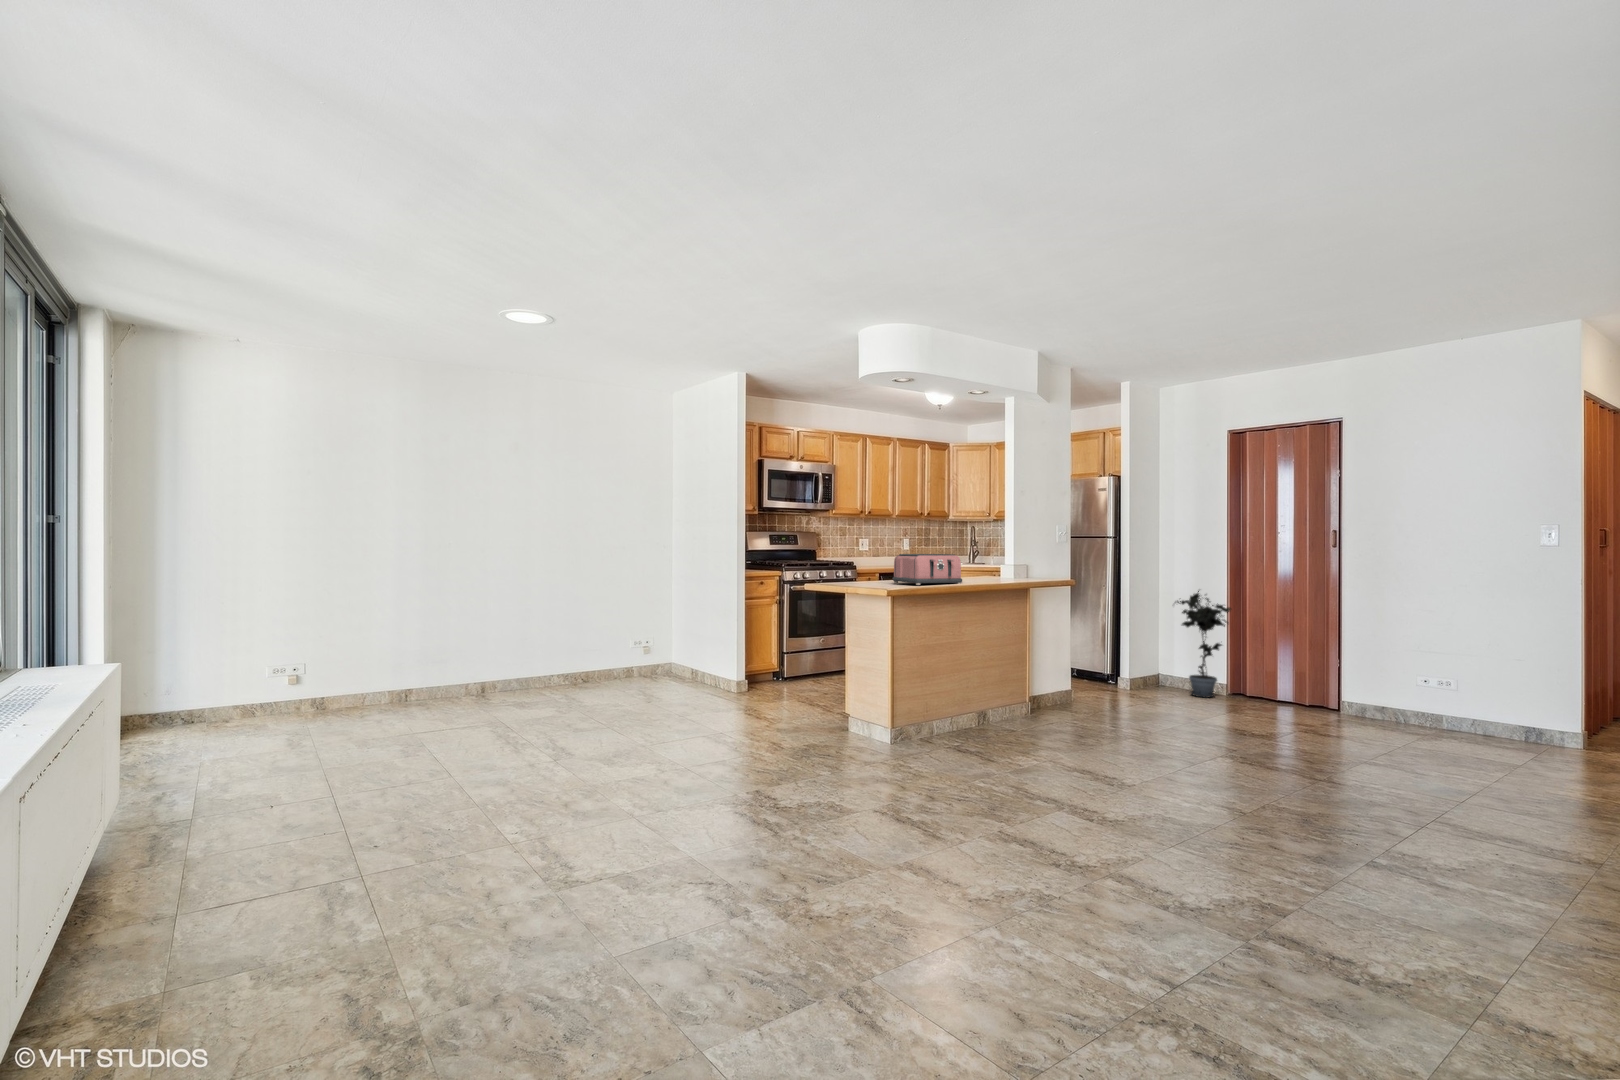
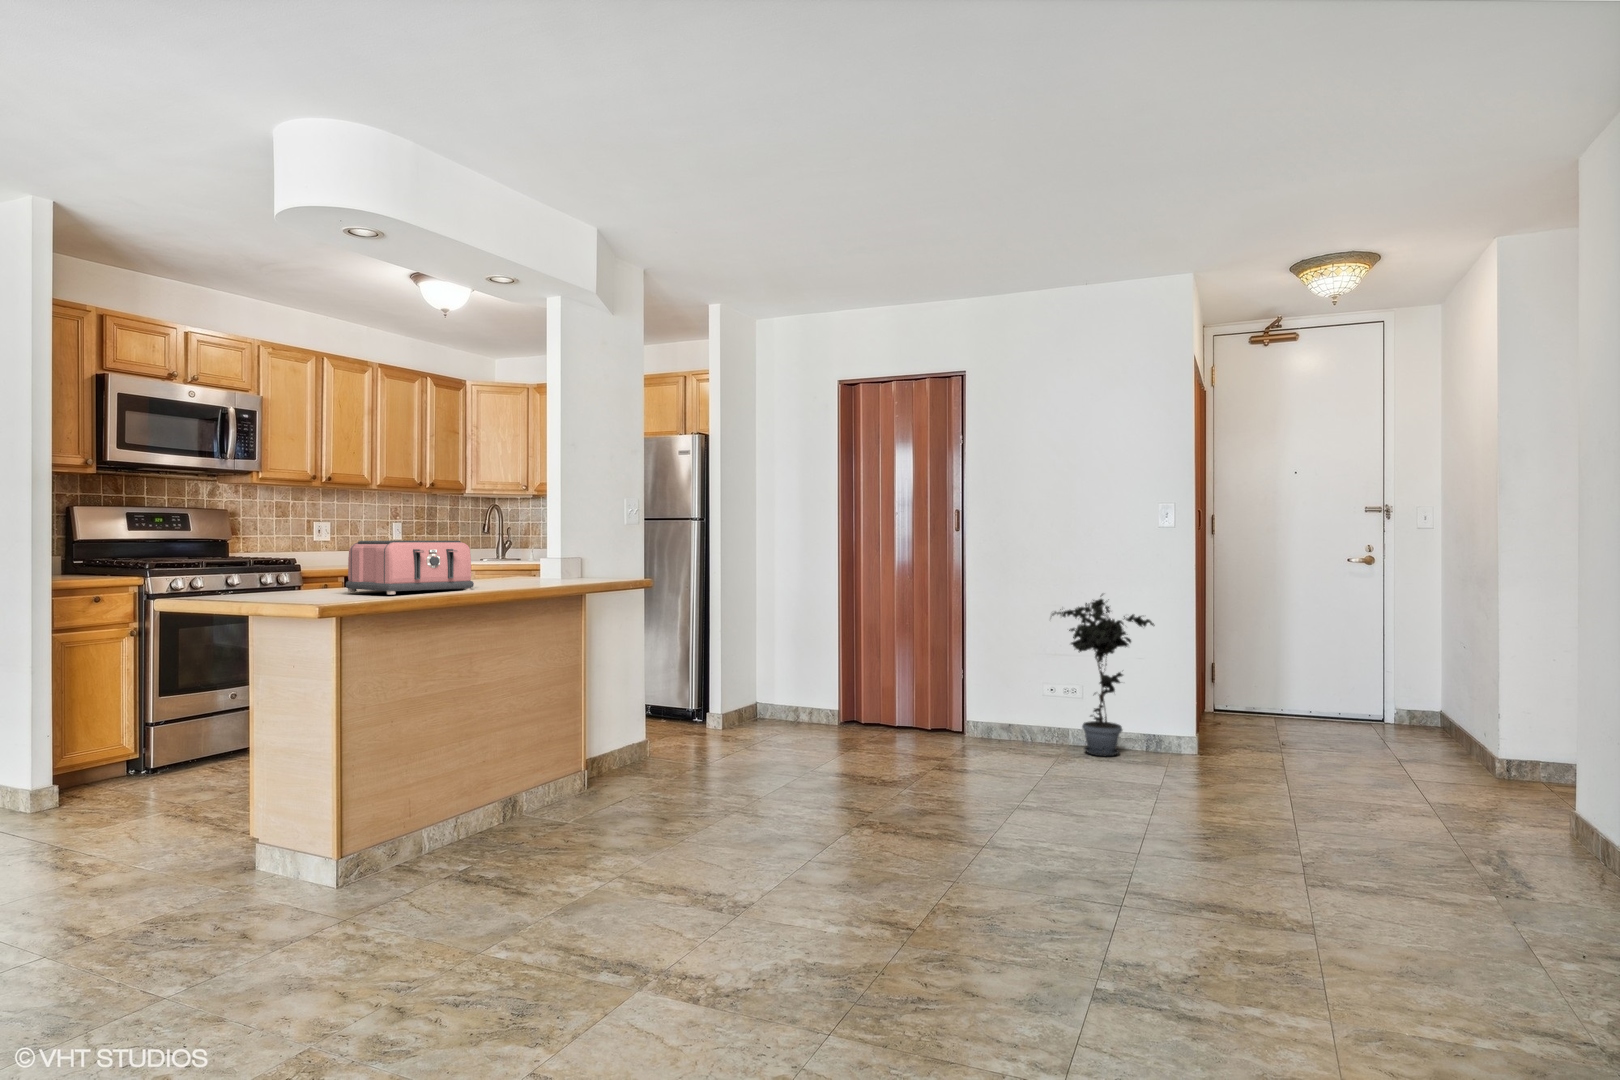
potted plant: present [1175,591,1231,698] -> present [1052,594,1155,756]

